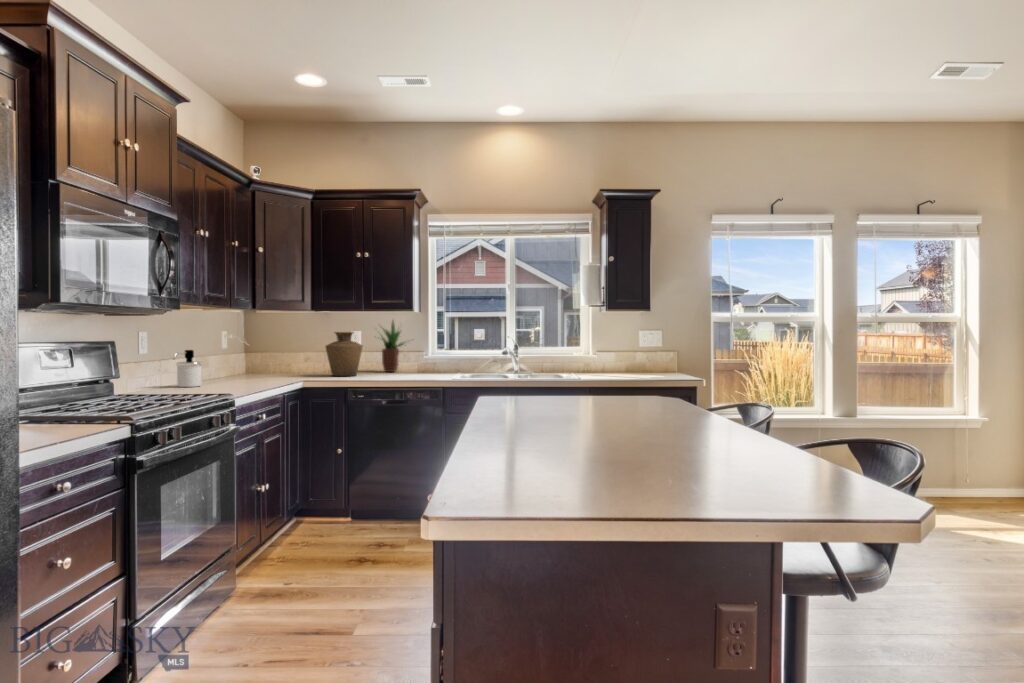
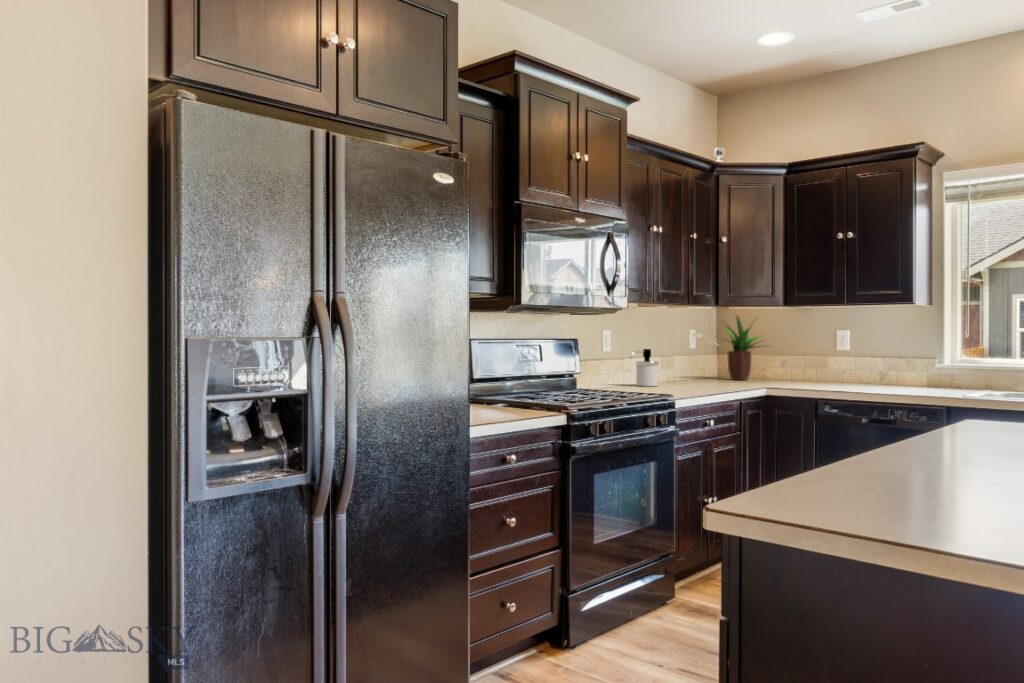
potted plant: present [381,321,409,372] -> present [725,316,762,380]
vase: present [326,332,363,376] -> none [798,330,847,386]

